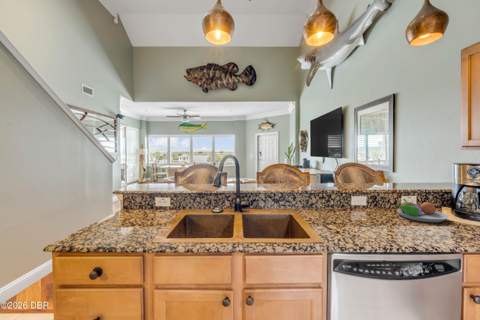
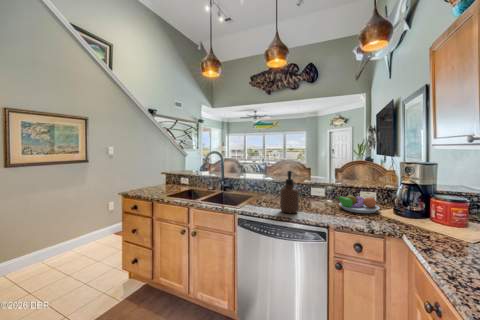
soap dispenser: none [364,179,392,235] -> present [280,171,299,213]

